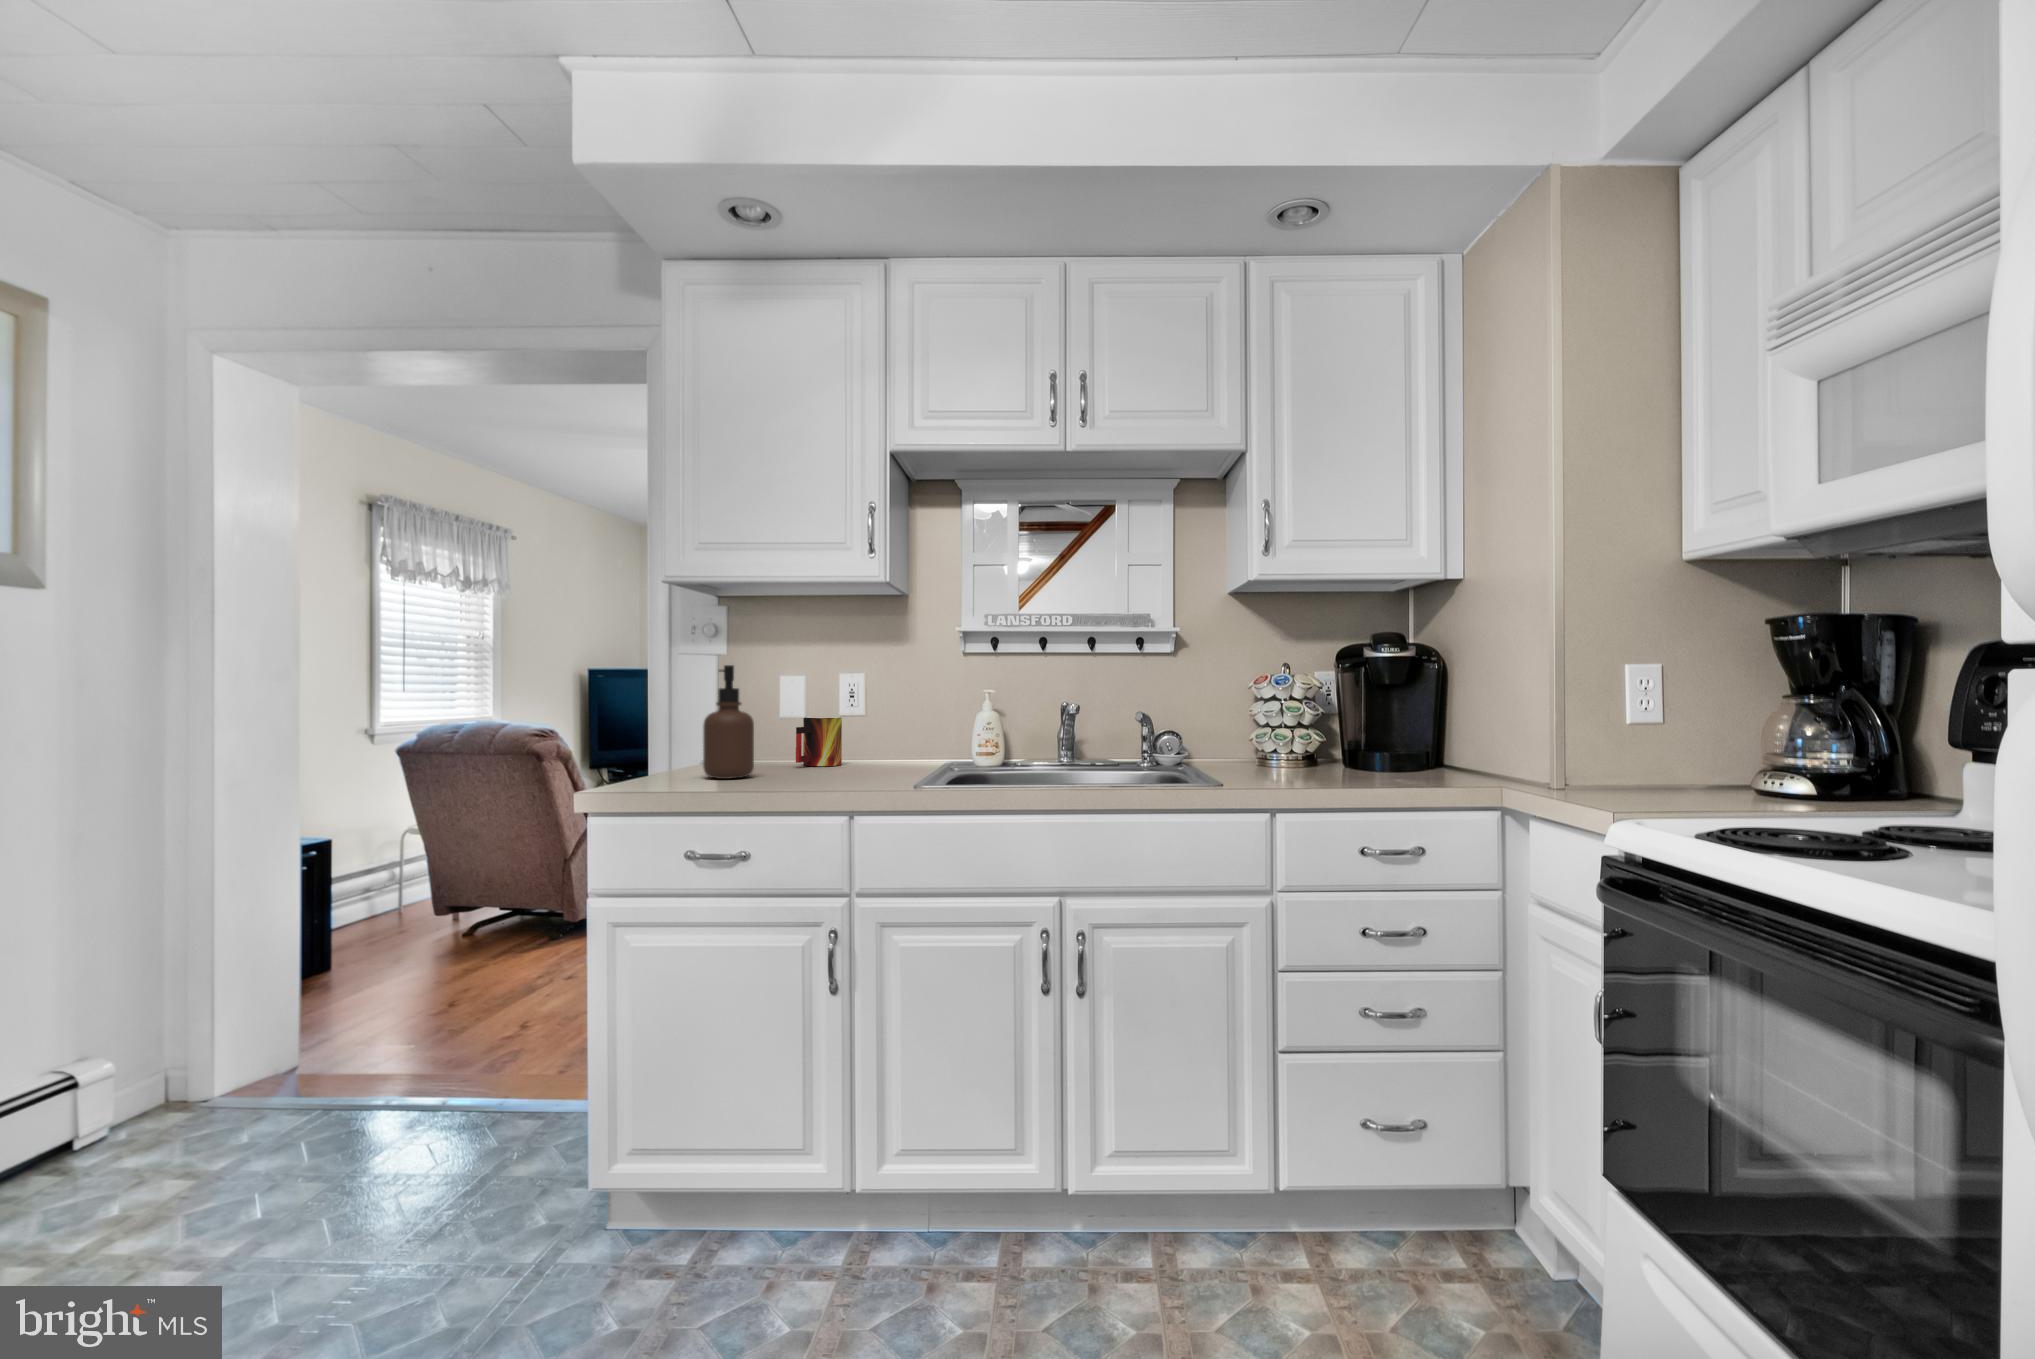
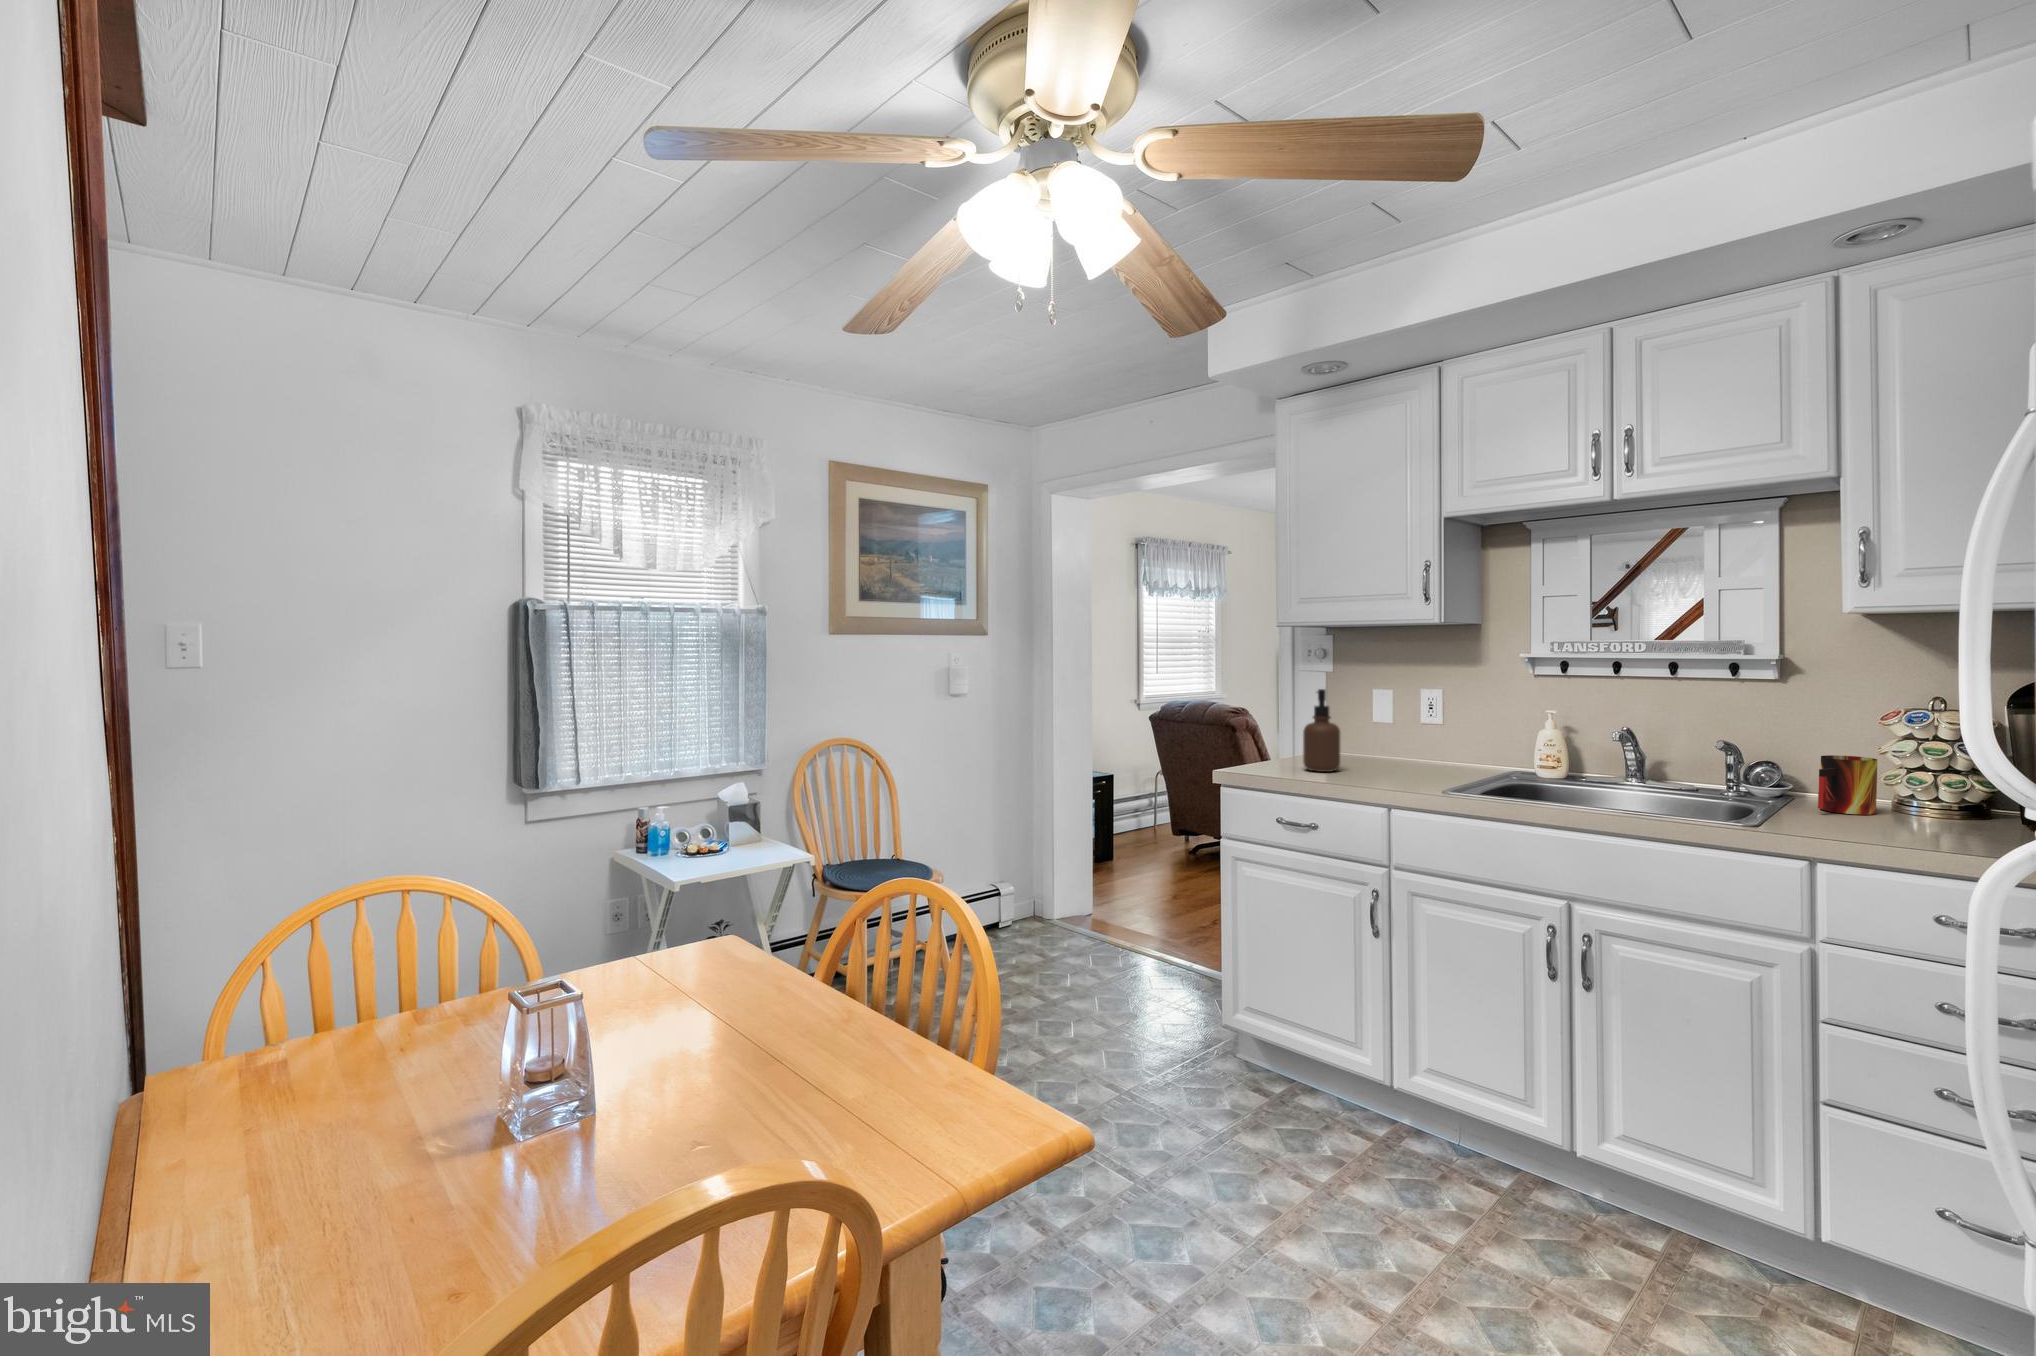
mug: present [796,717,842,766] -> present [1818,755,1877,815]

